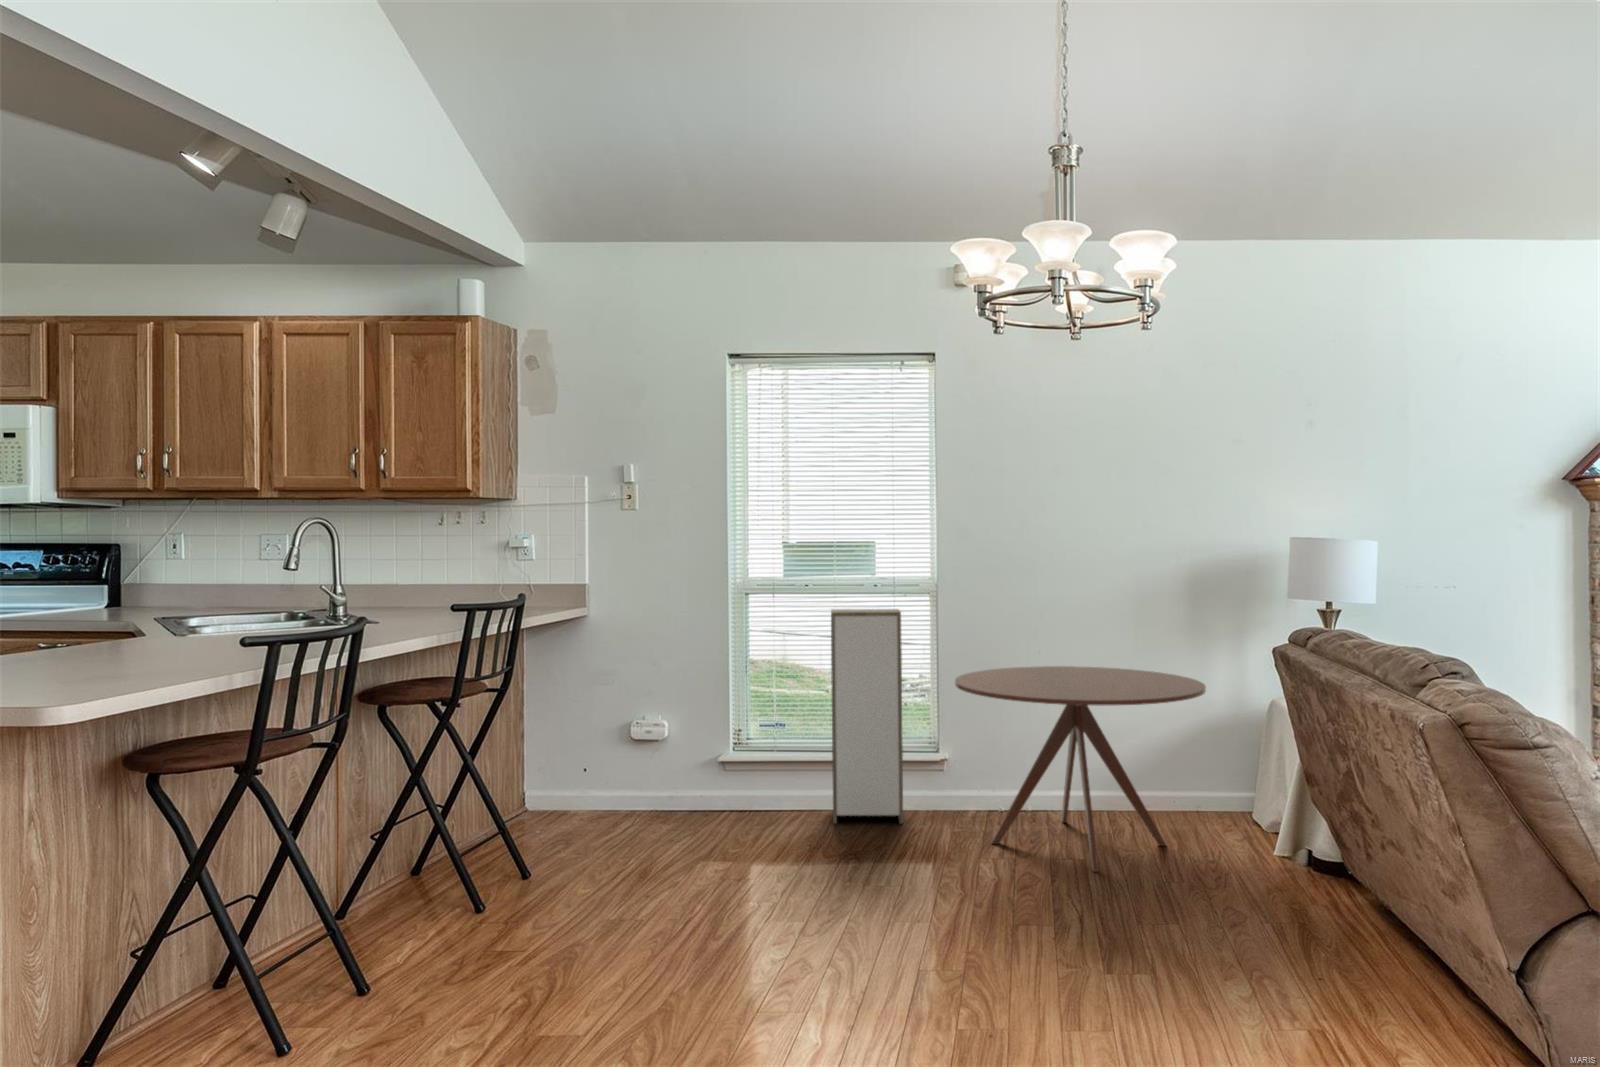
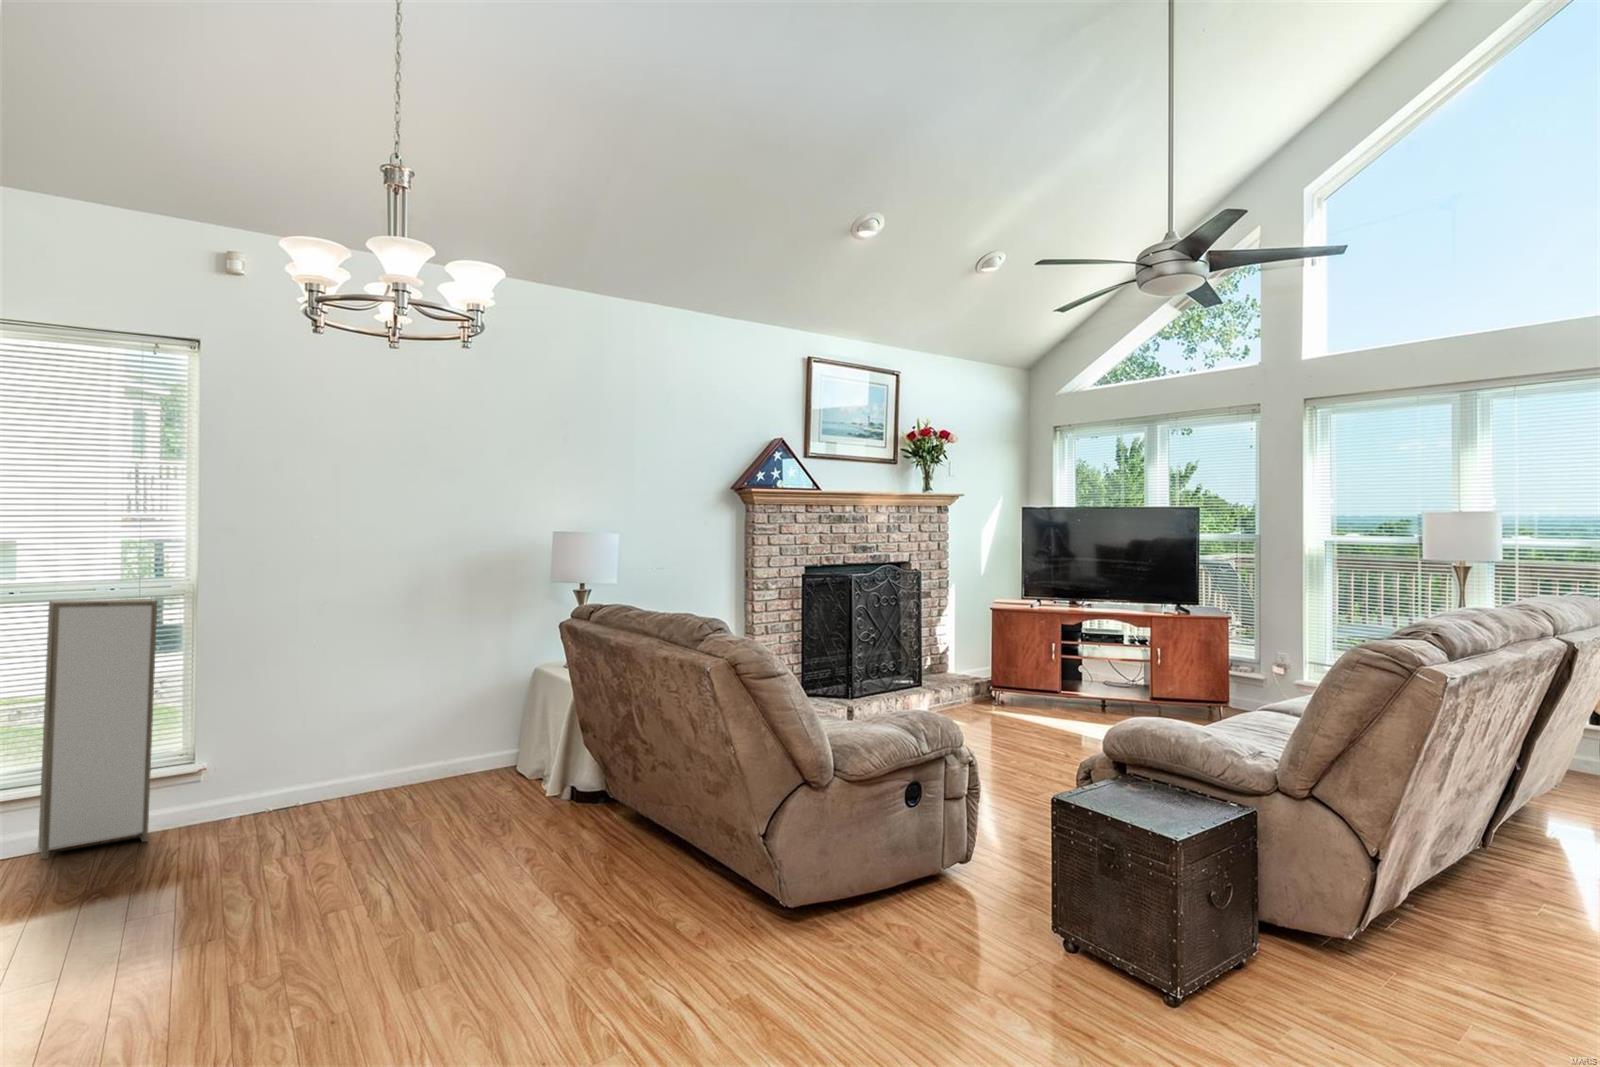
round table: present [955,666,1206,872] -> none [230,652,494,846]

